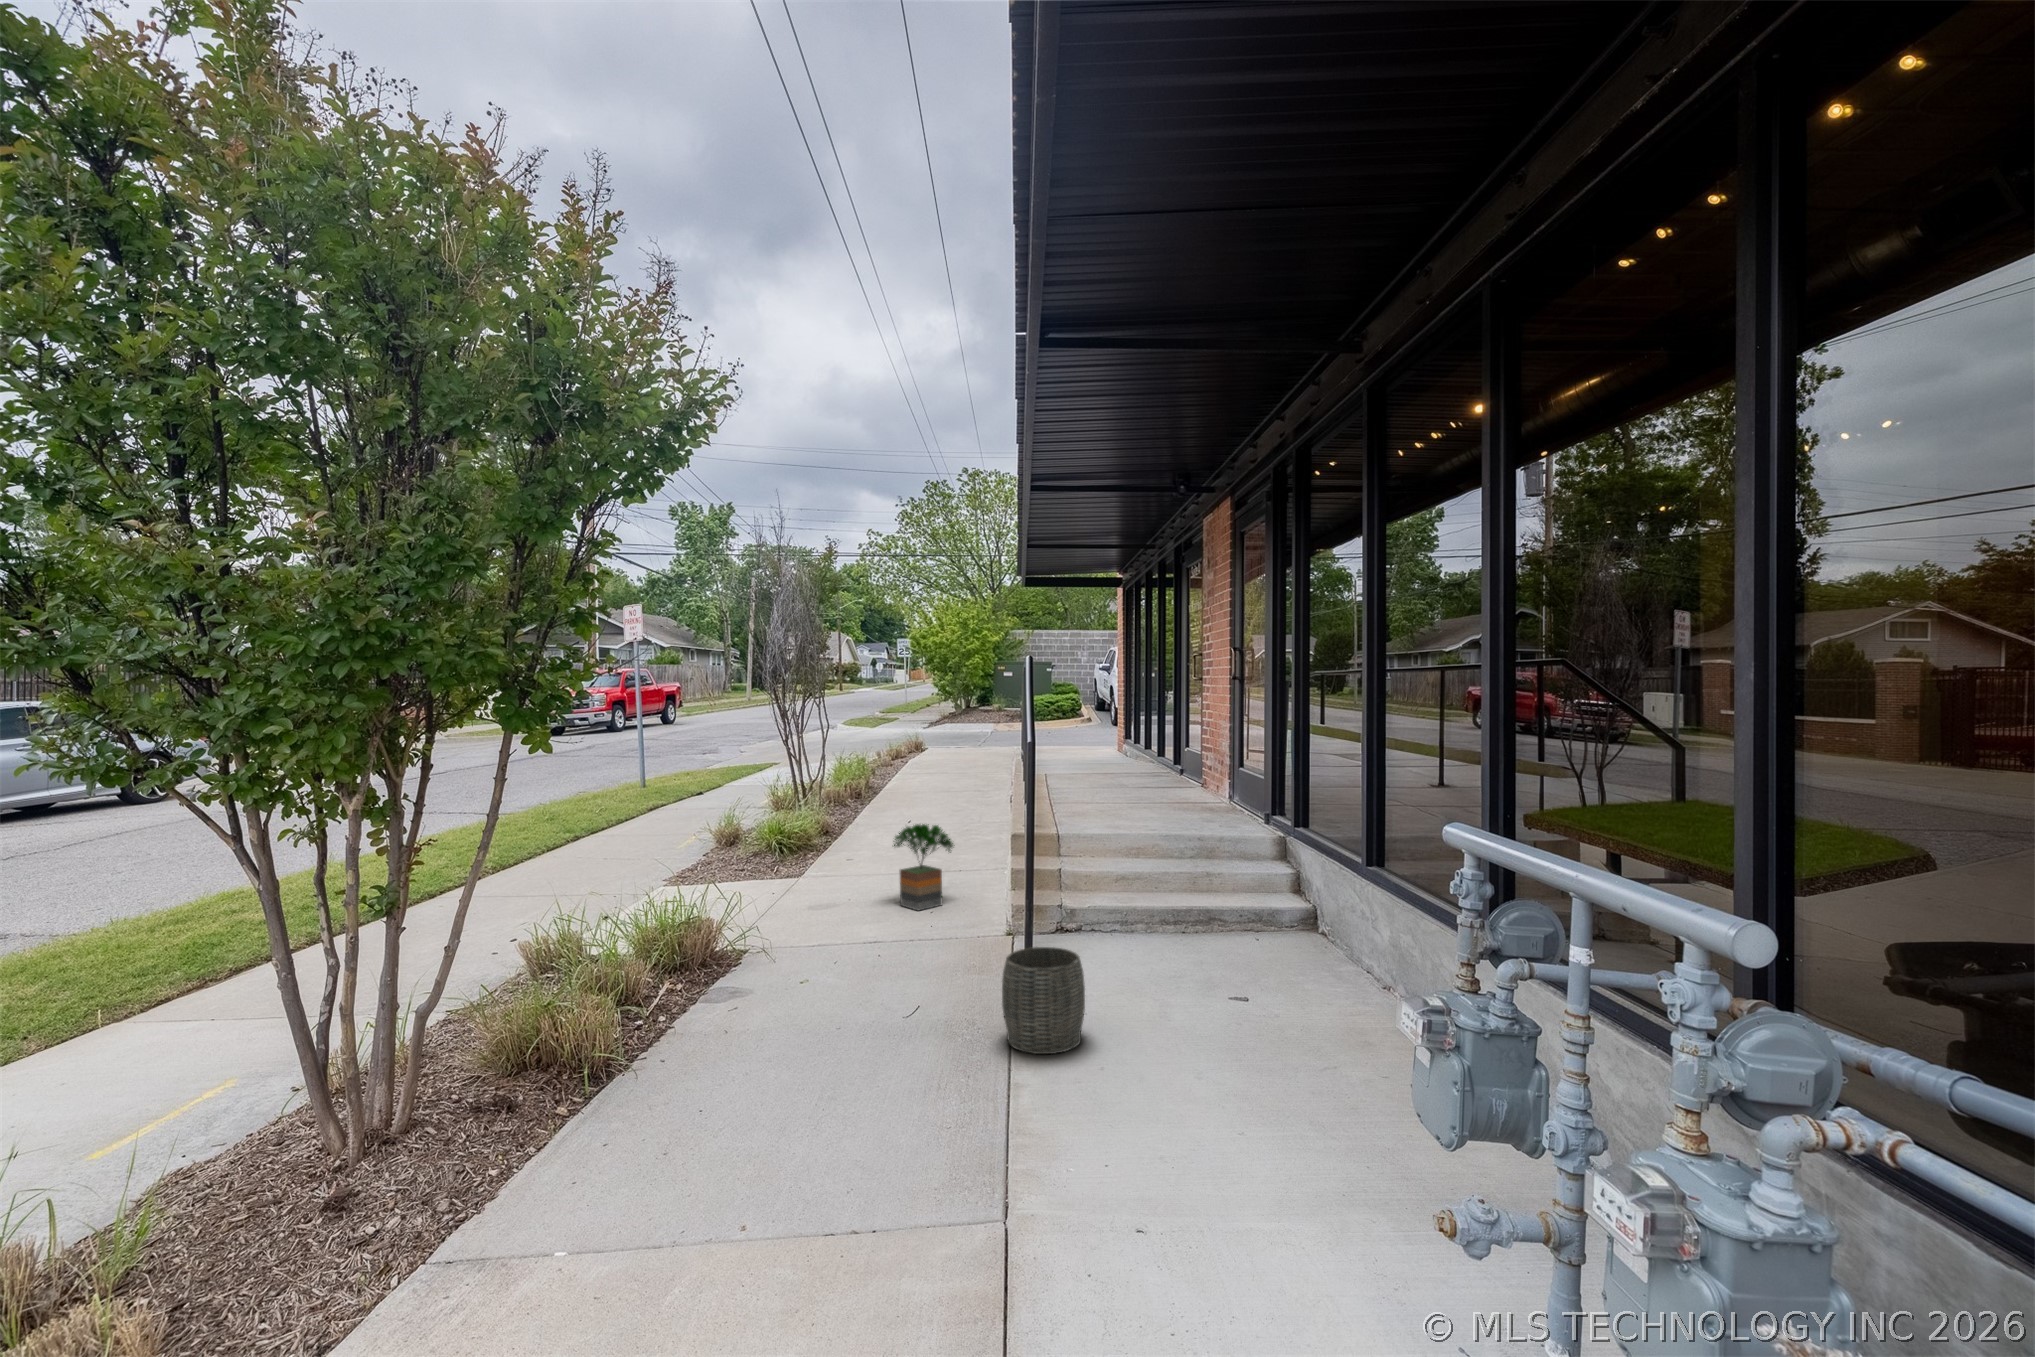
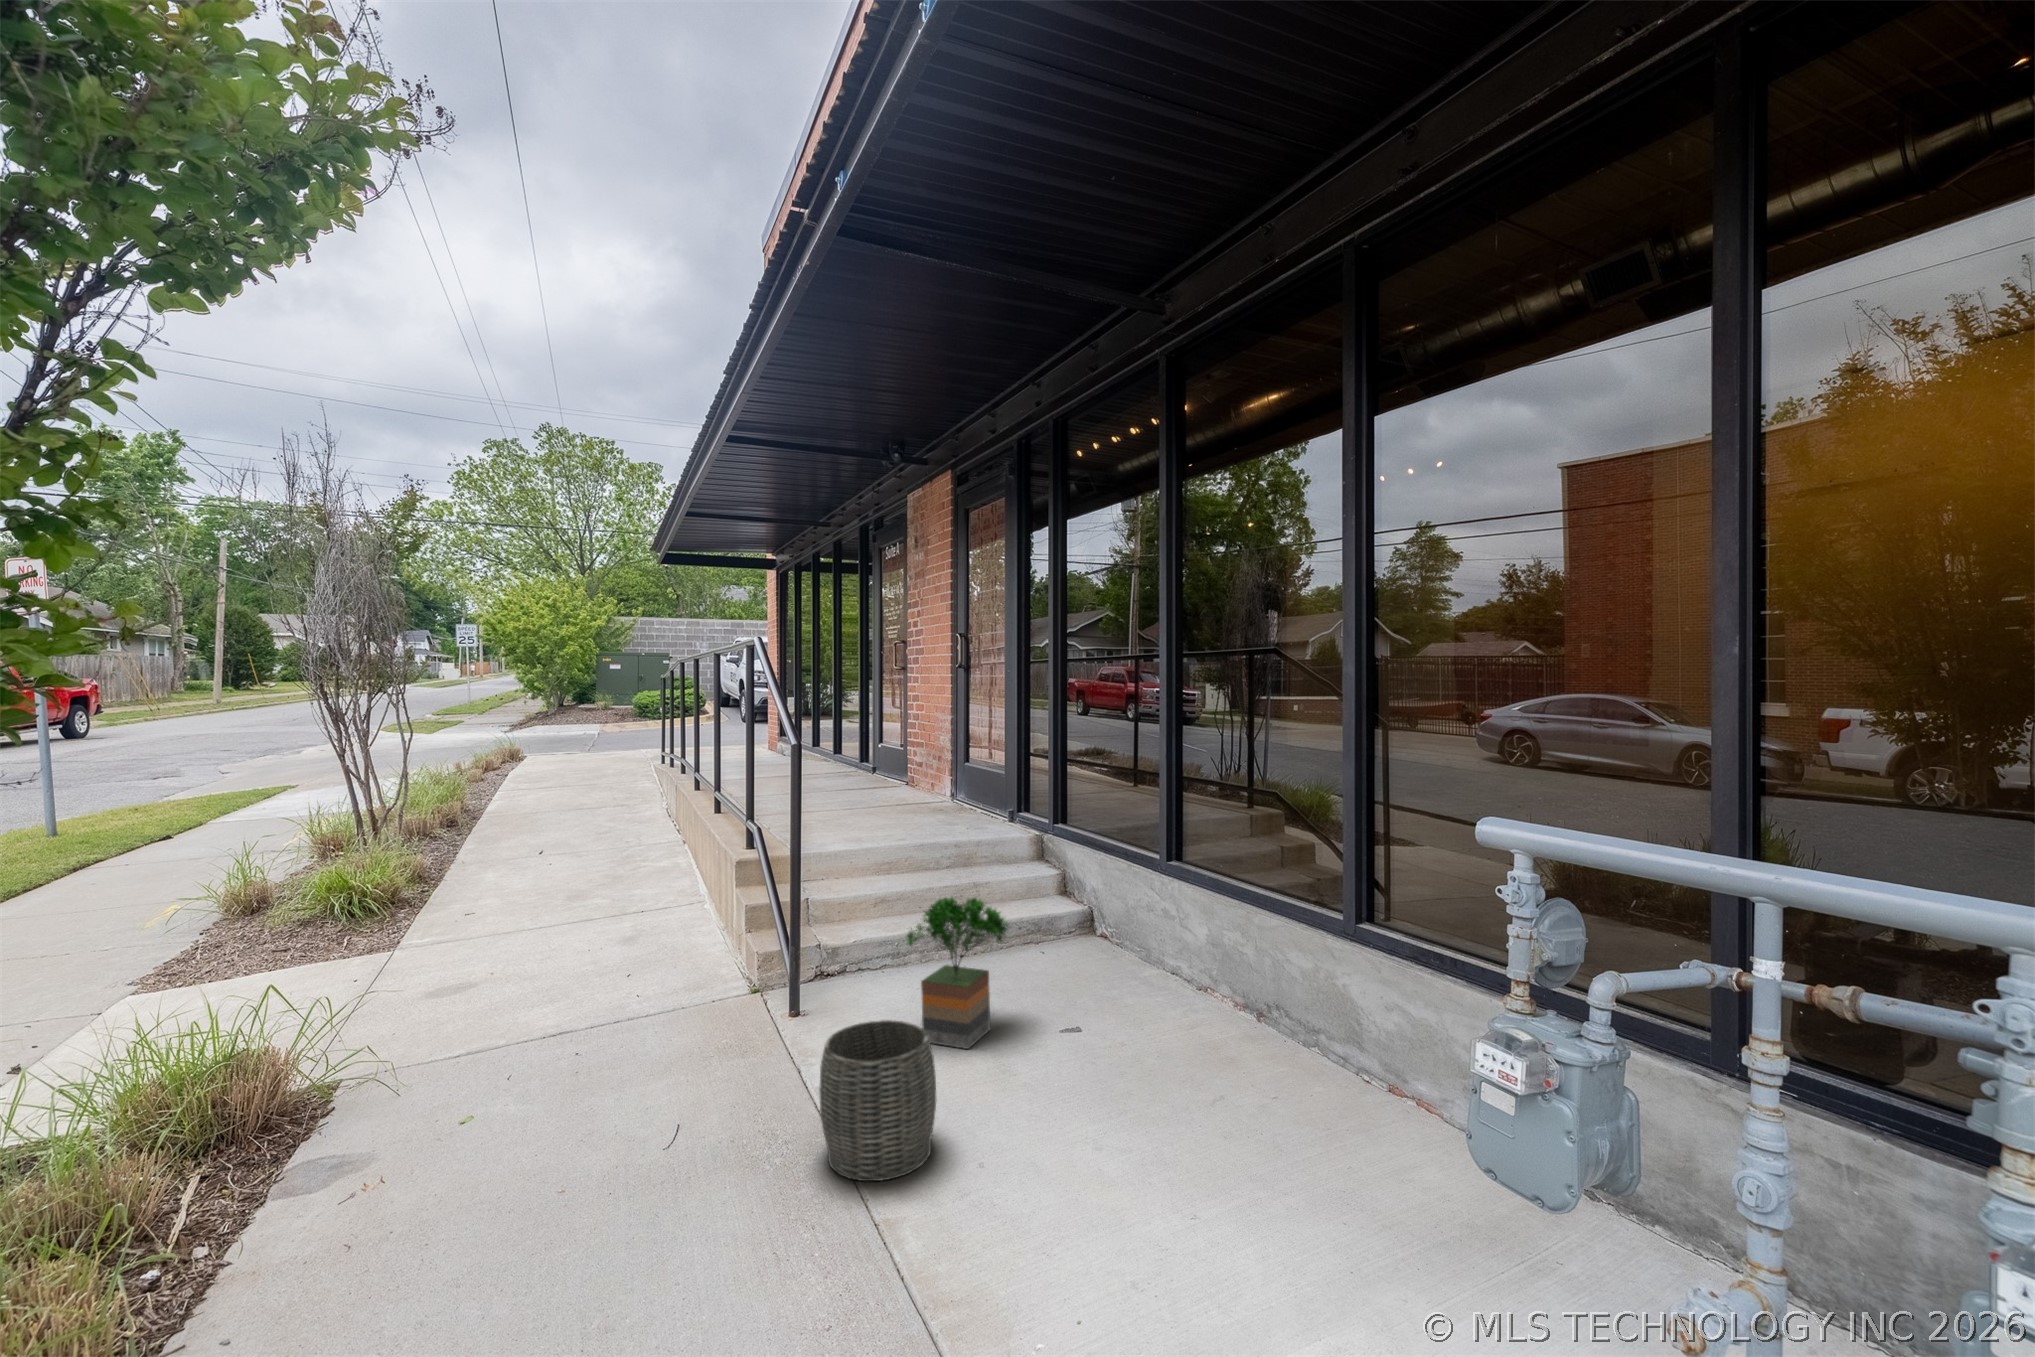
potted tree: present [893,824,953,911] -> present [907,897,1009,1049]

